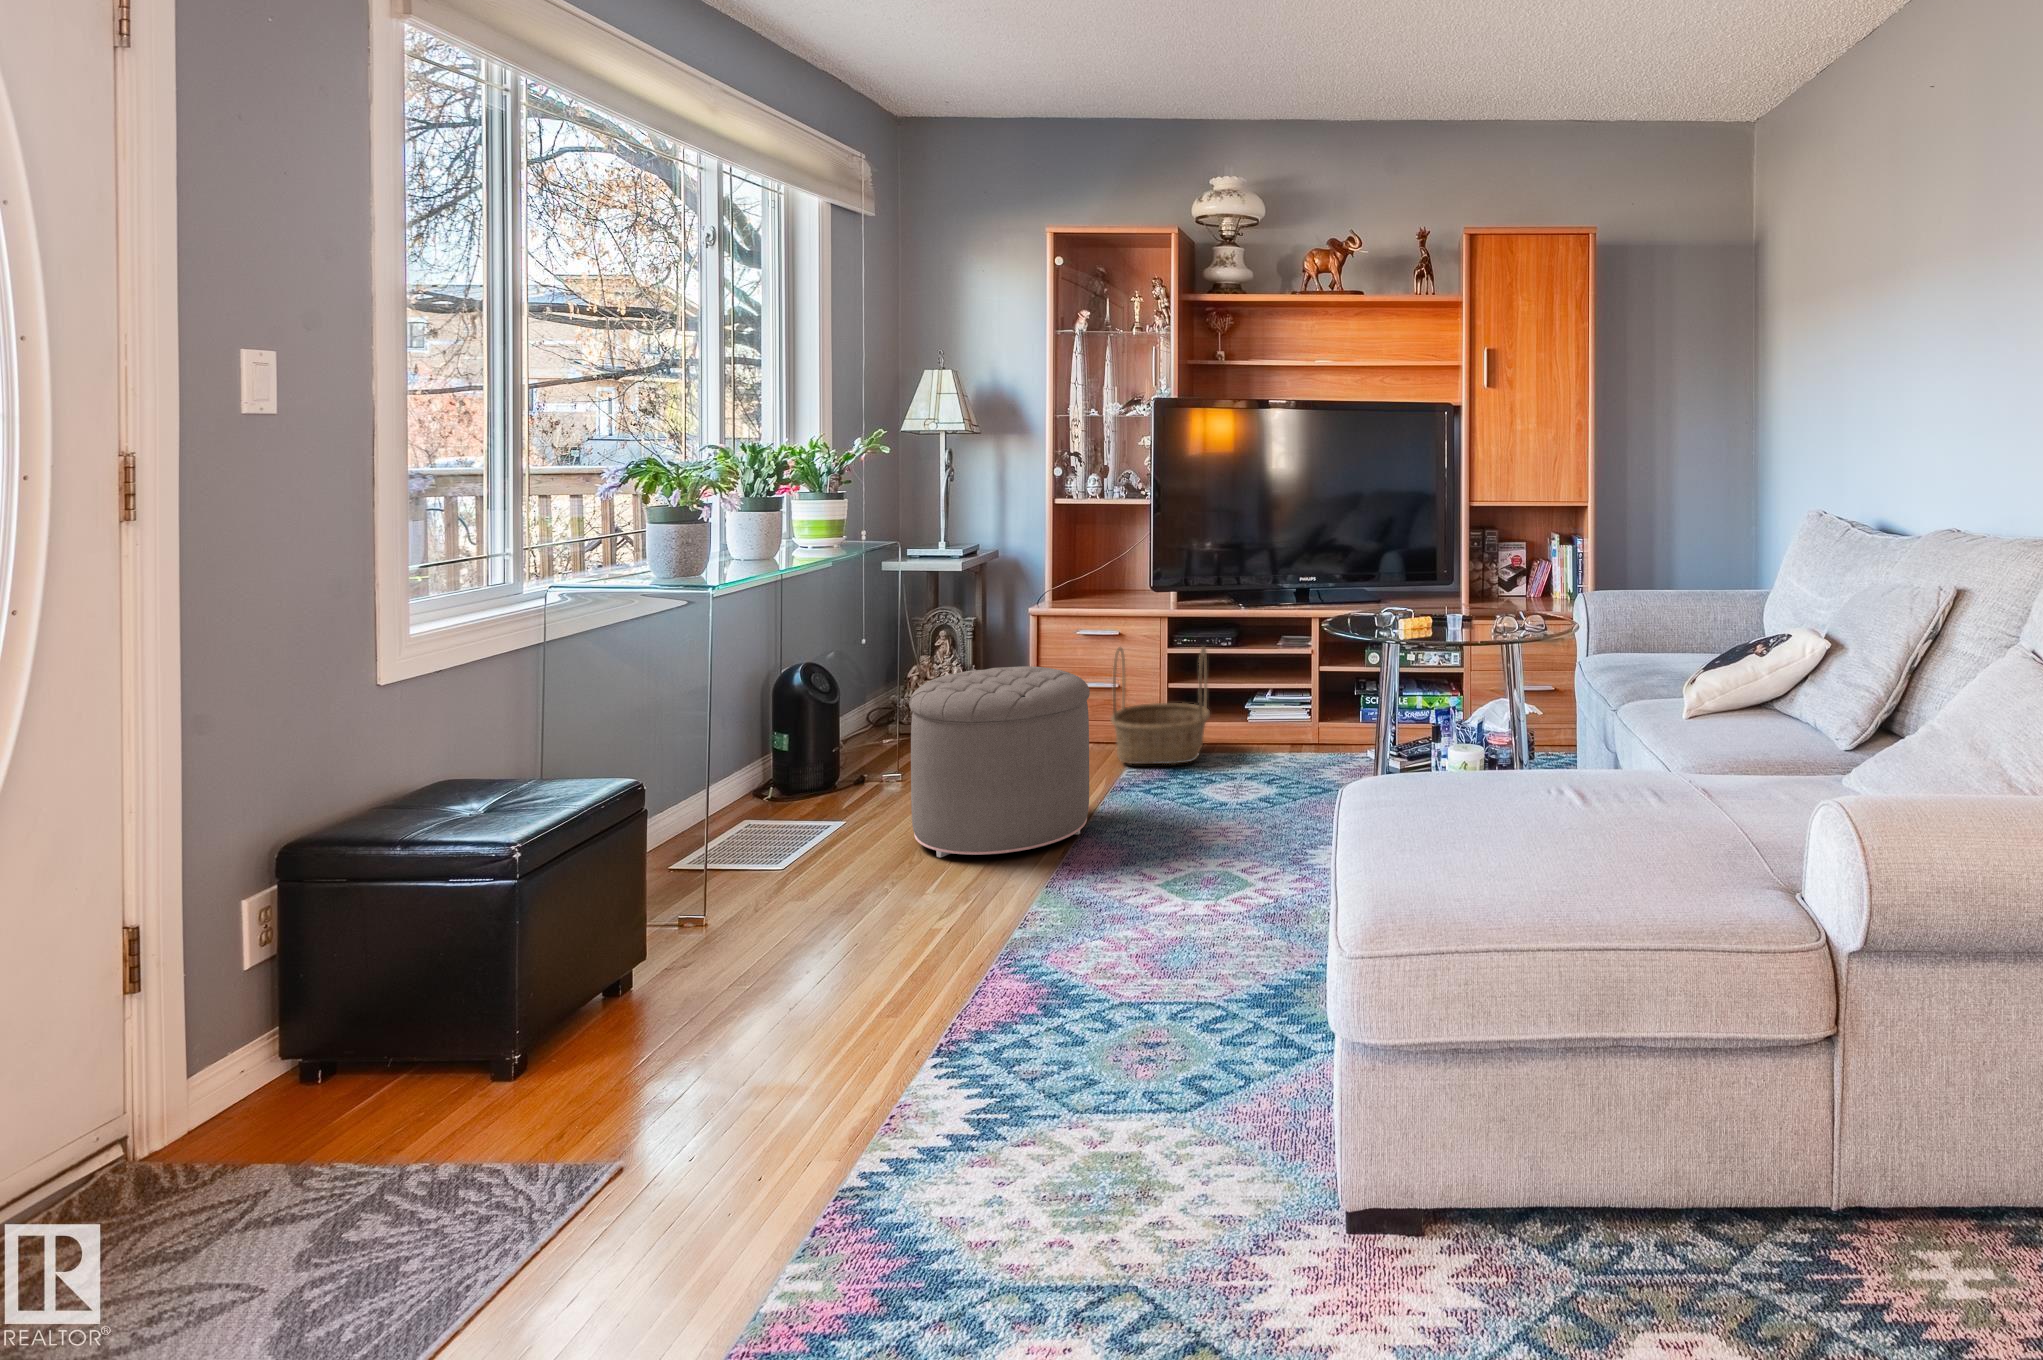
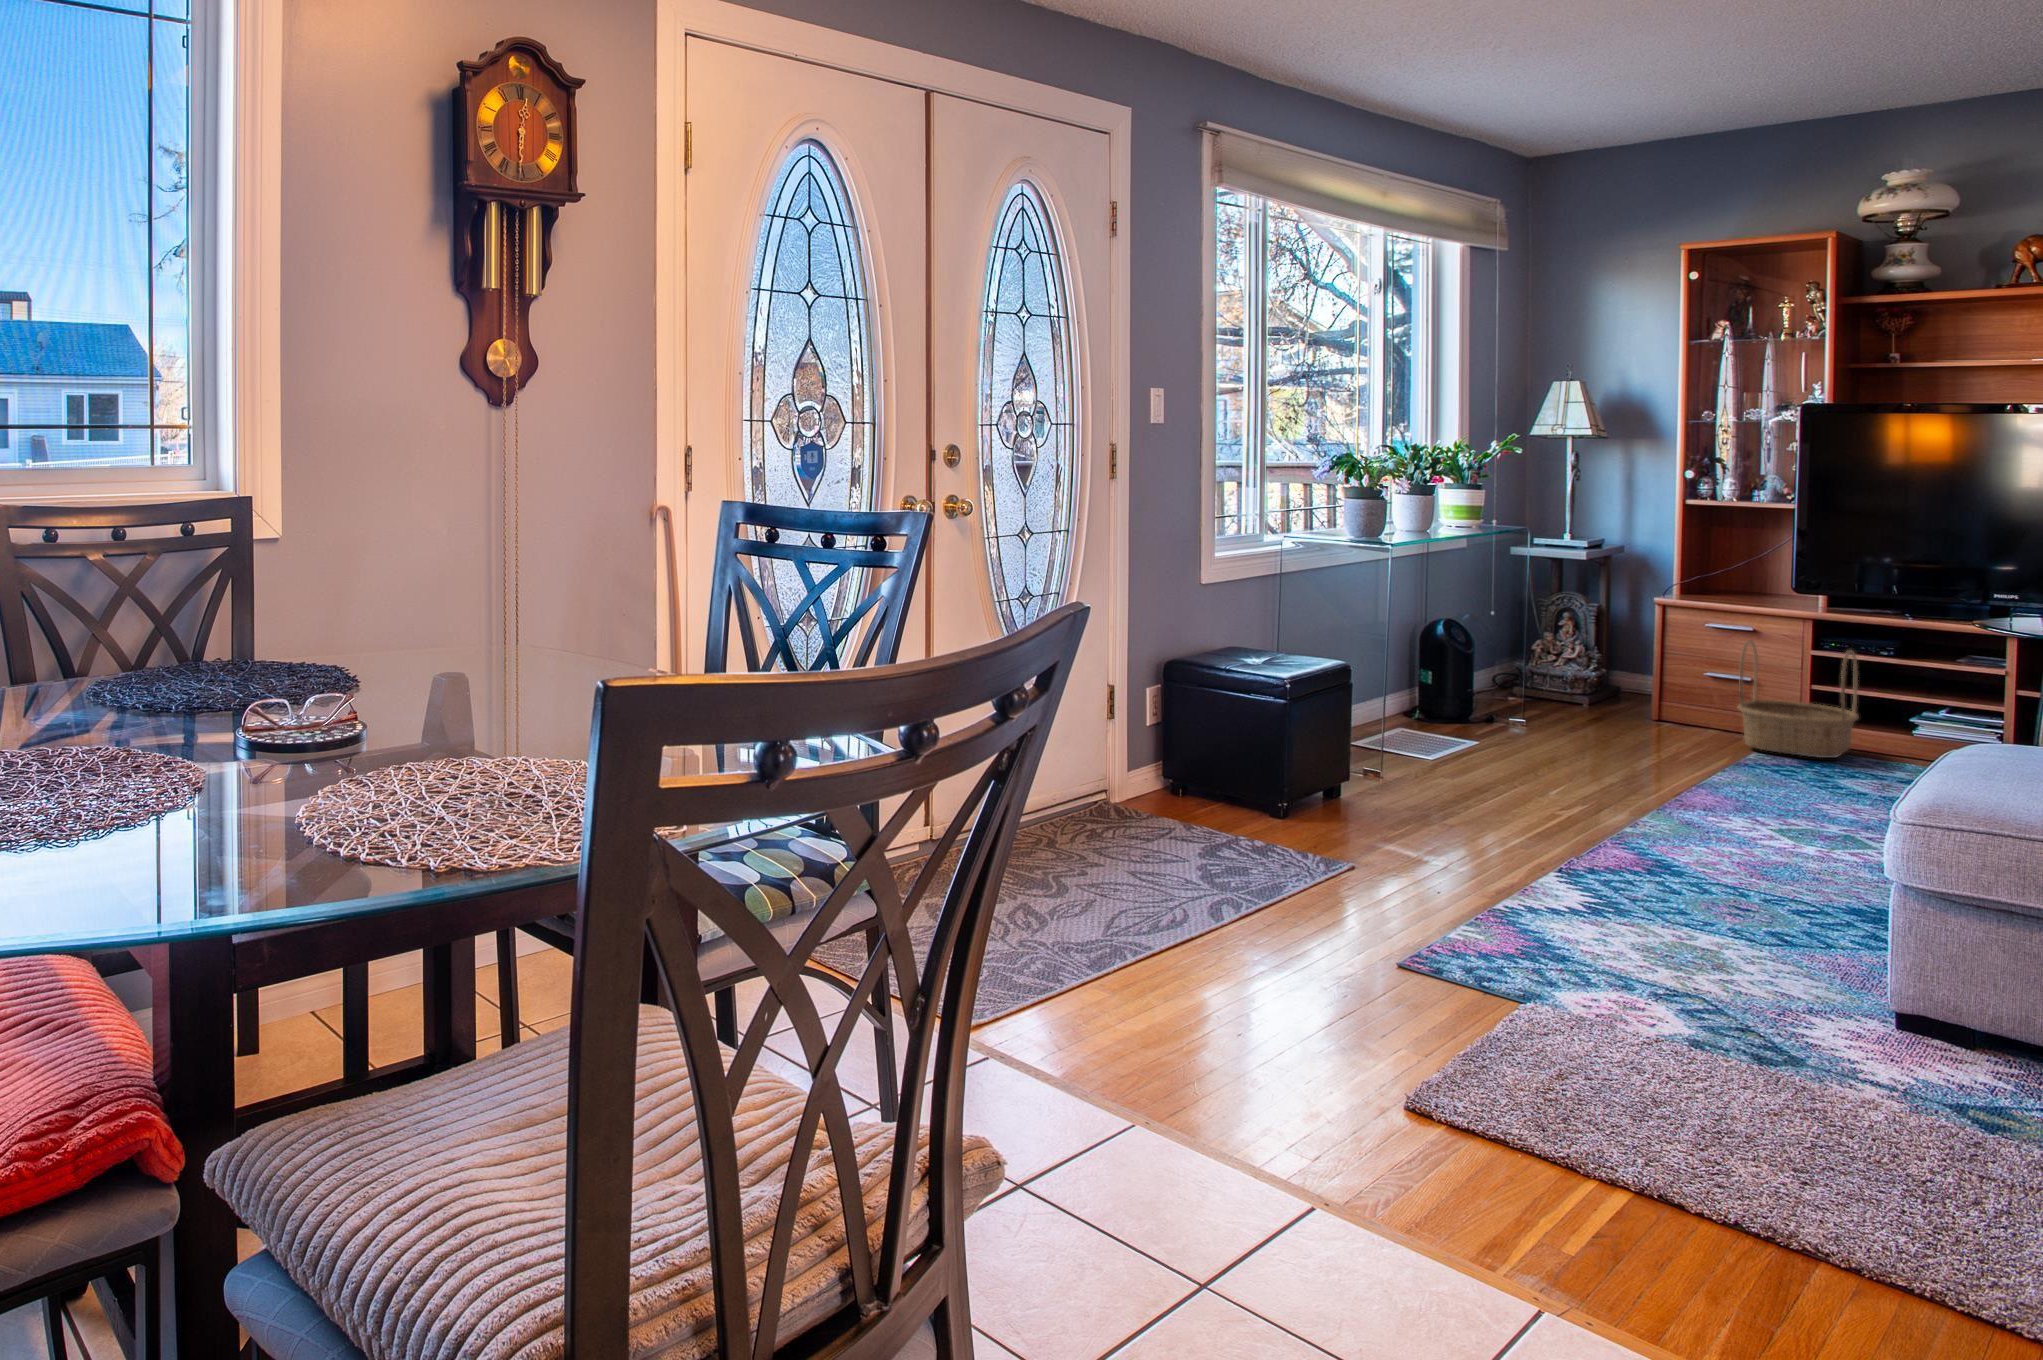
ottoman: present [909,666,1090,858] -> none [1534,634,1703,781]

